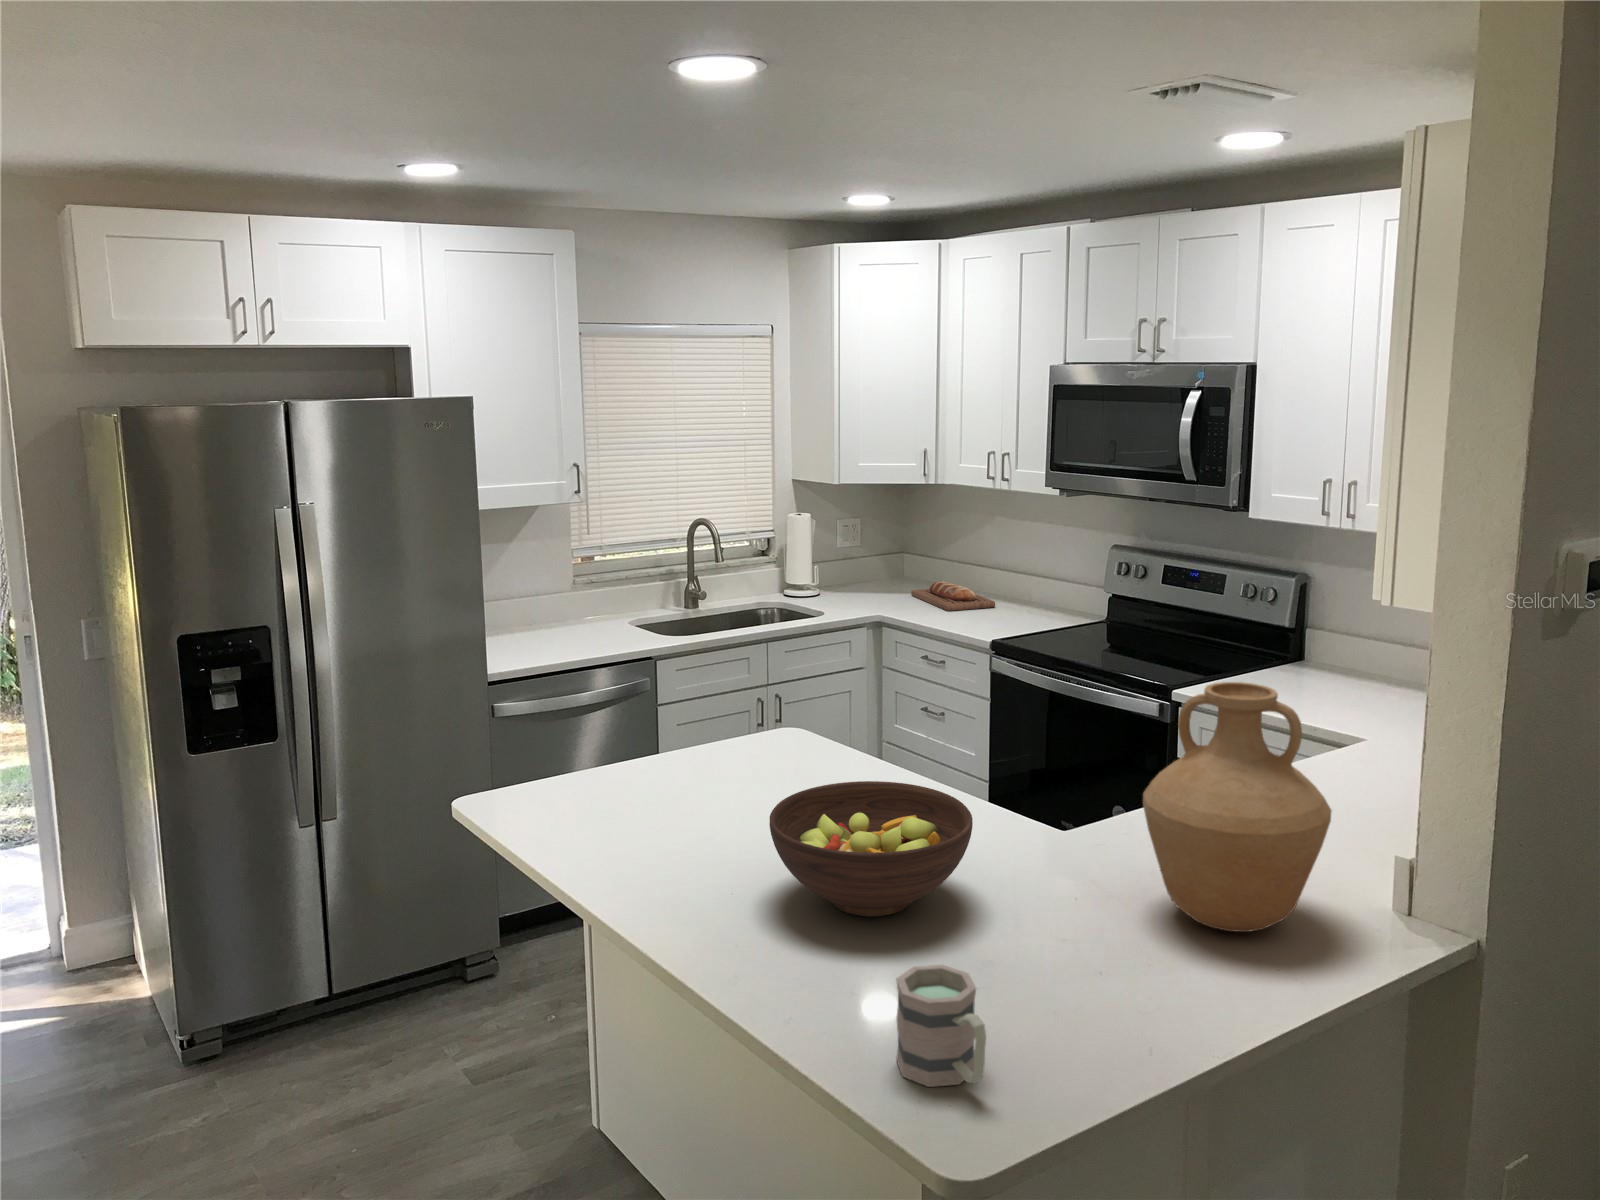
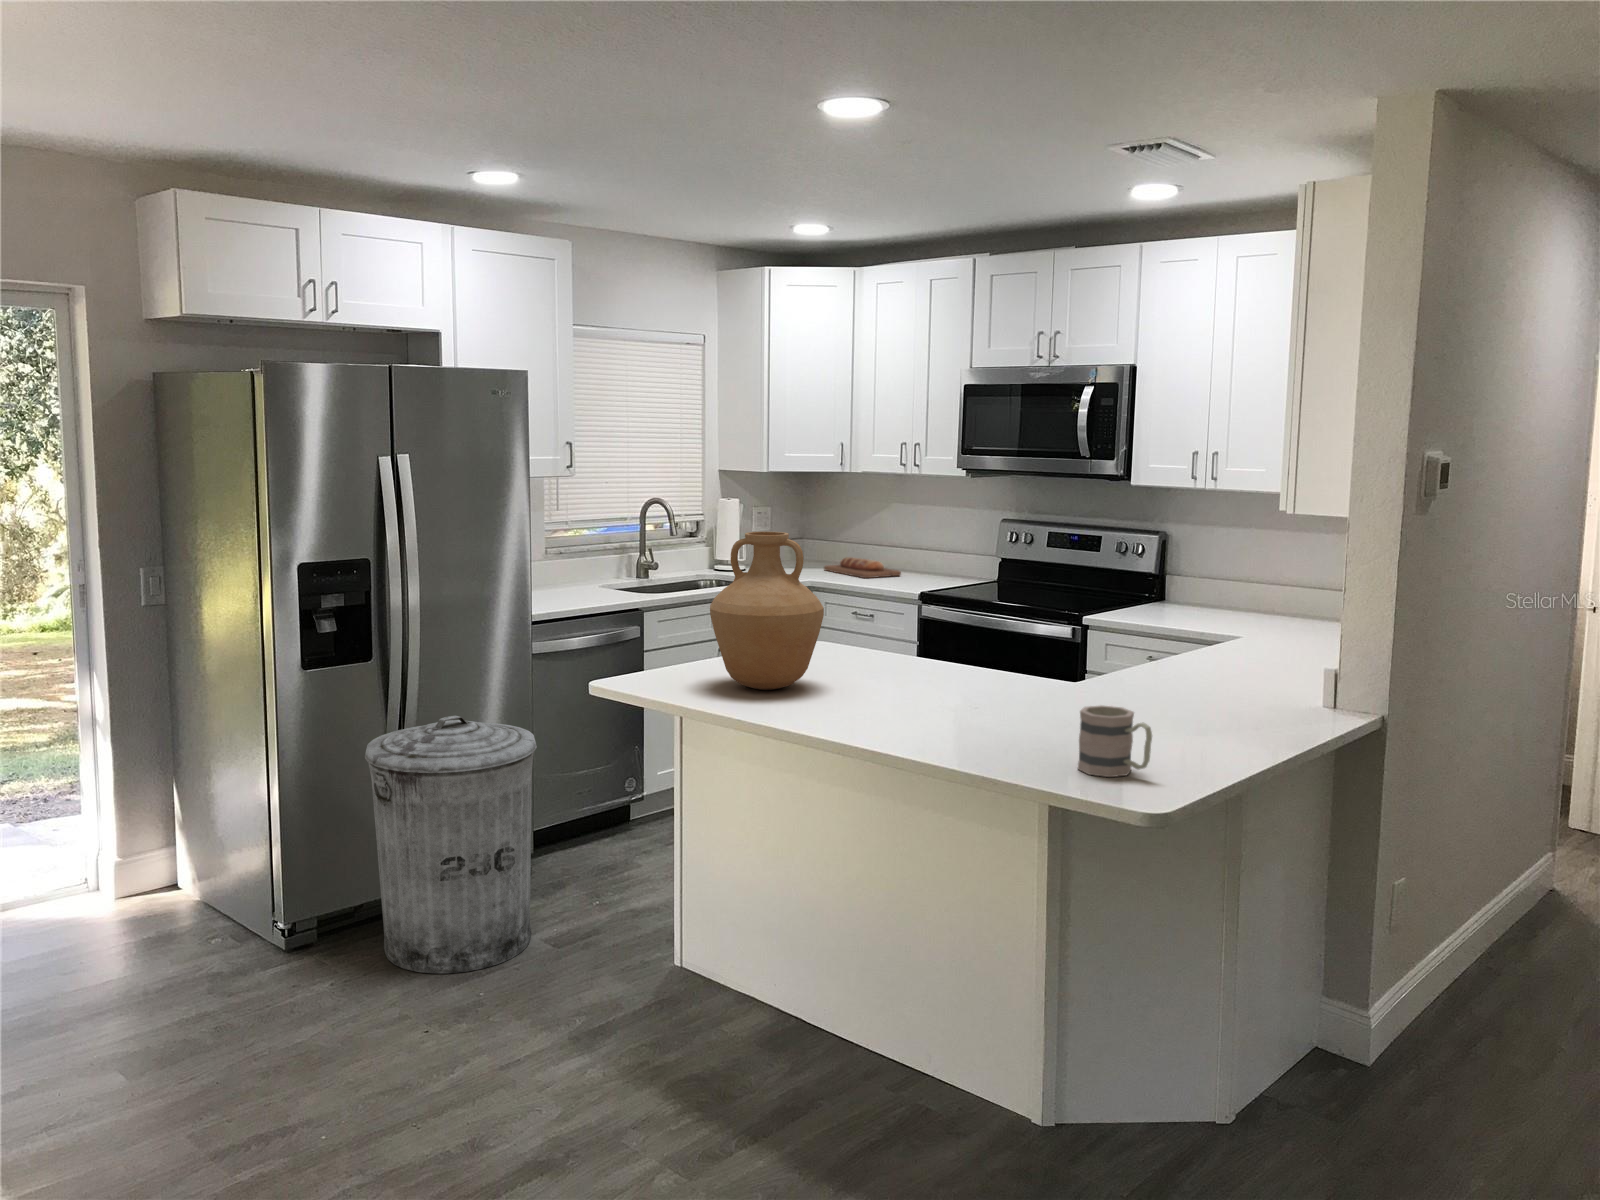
vase: present [1143,682,1331,932] -> present [710,532,824,690]
fruit bowl: present [770,781,973,916] -> none [912,633,1060,717]
trash can: none [247,808,453,1111] -> present [365,716,537,973]

